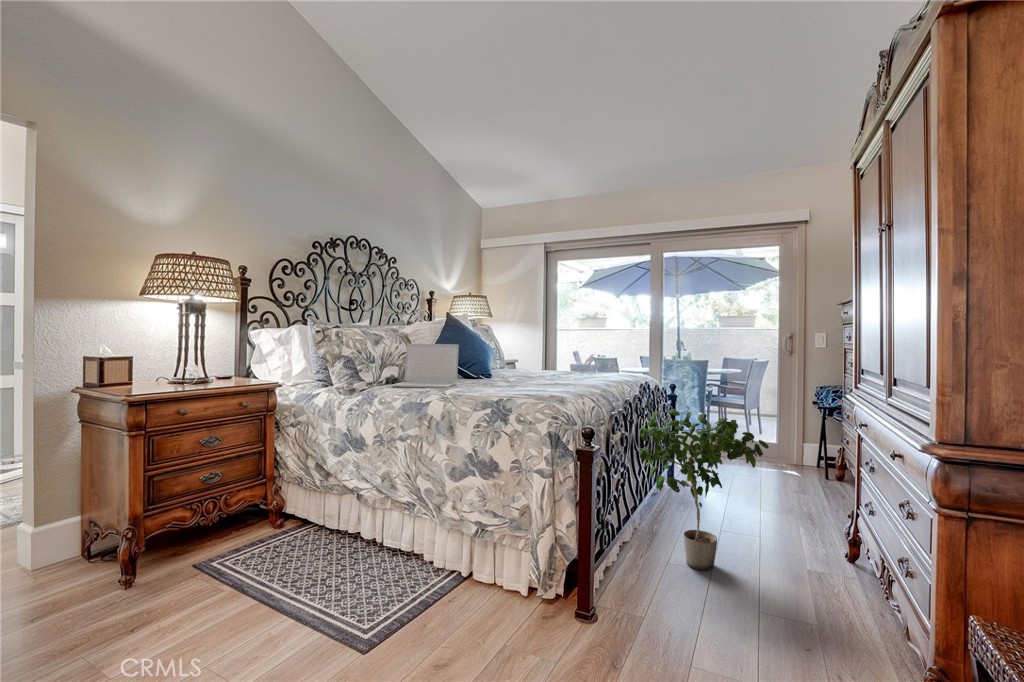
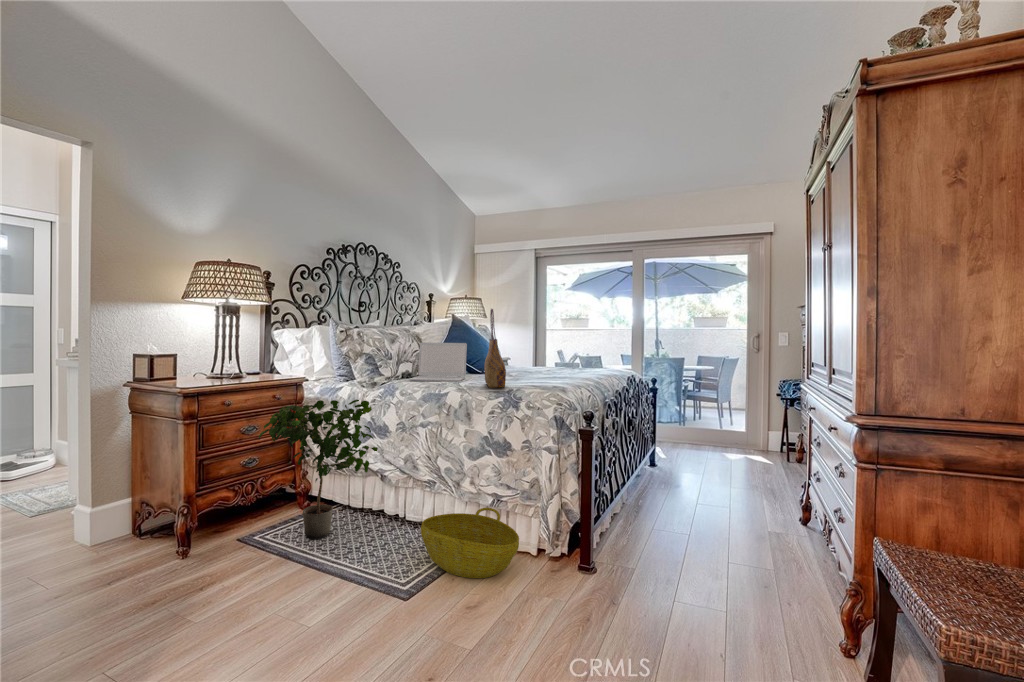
tote bag: none [471,305,494,398] -> present [484,309,506,388]
potted plant: present [638,409,769,570] -> present [259,400,378,539]
basket: none [392,537,504,626] -> present [421,508,519,578]

